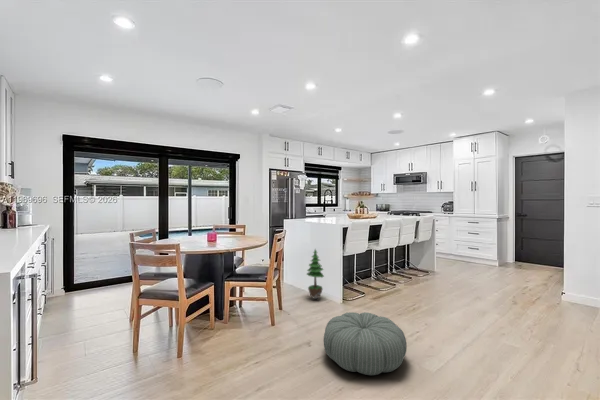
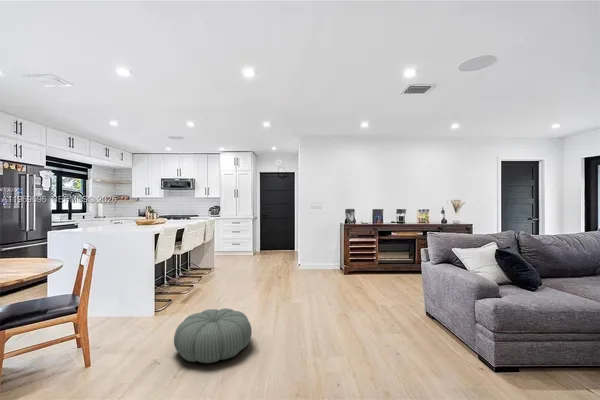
potted tree: present [307,250,324,299] -> none [104,262,130,321]

